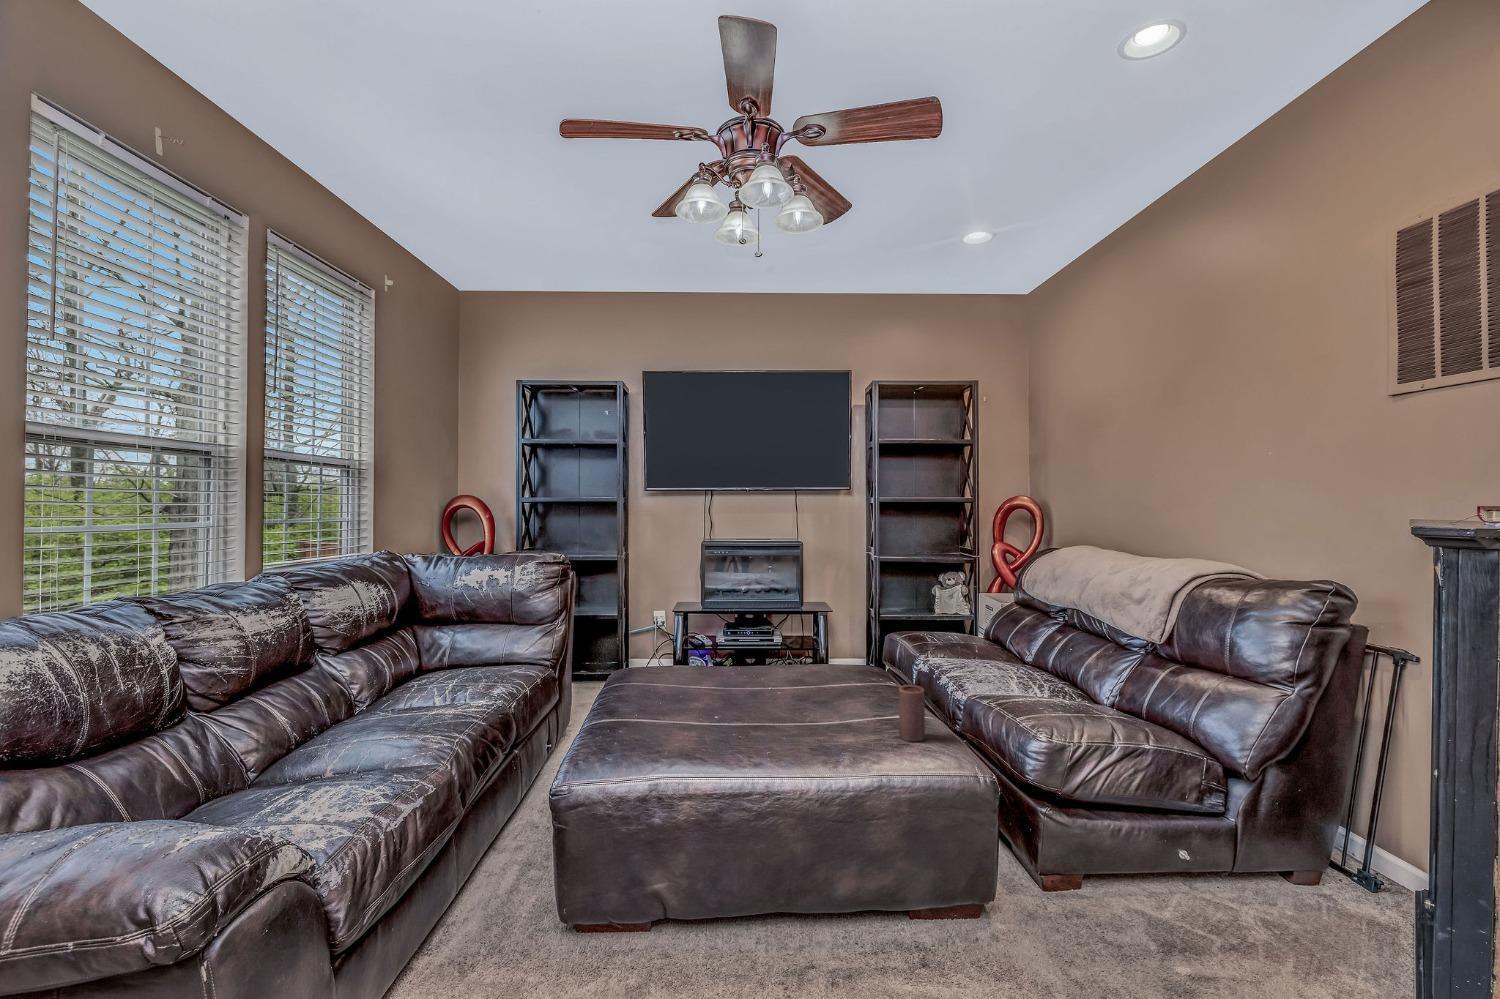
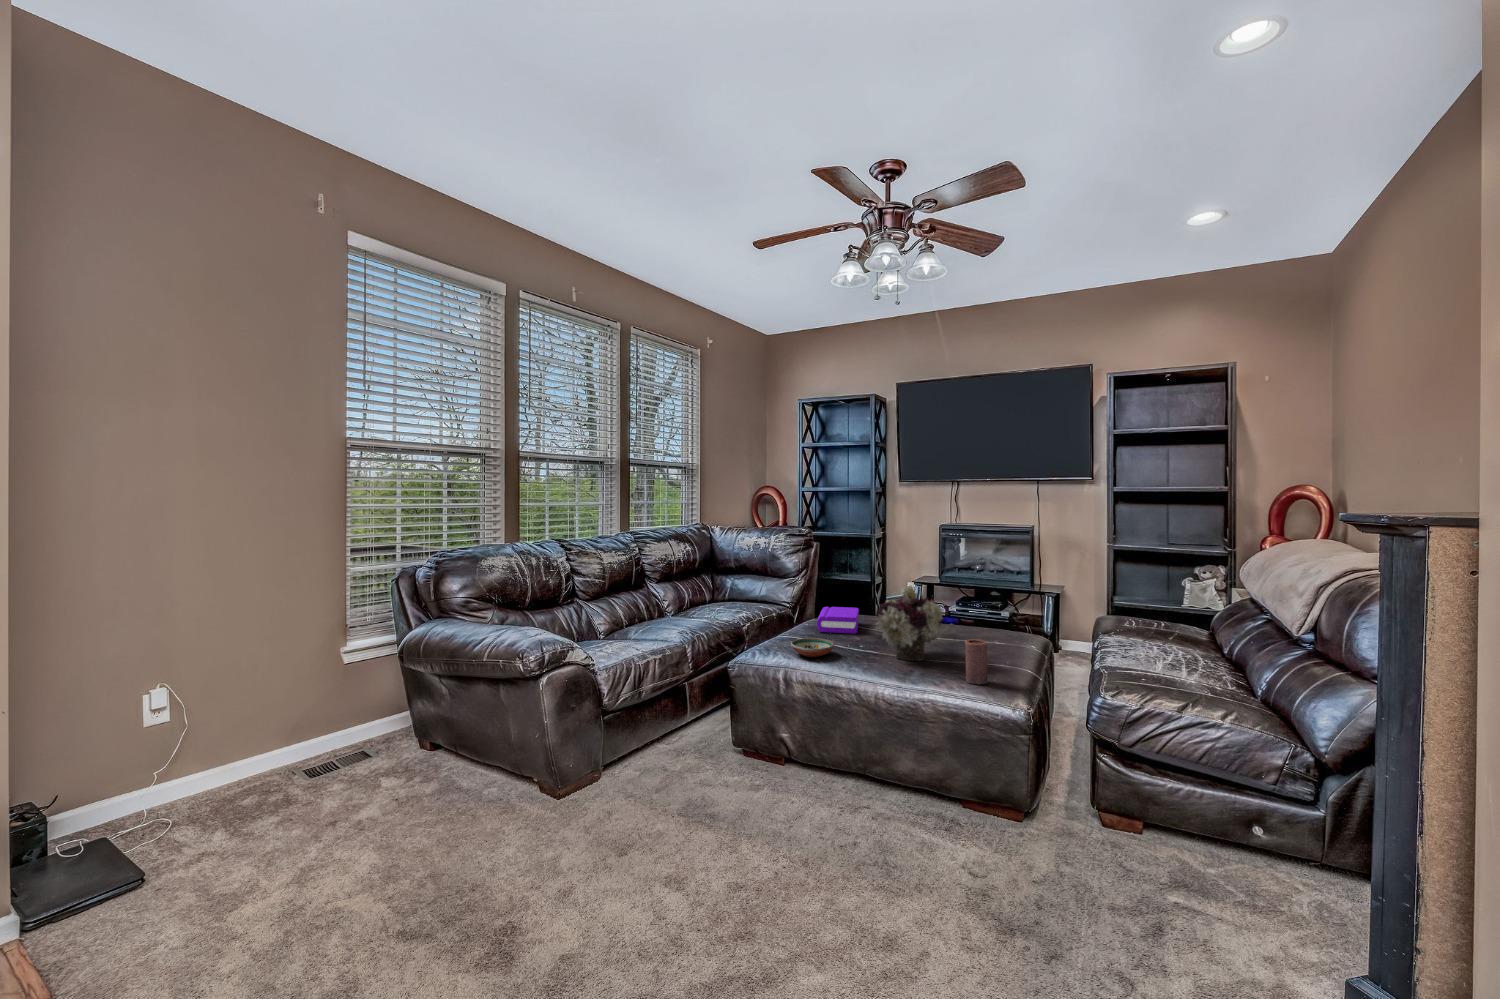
flower arrangement: none [764,624,846,723] -> present [876,585,944,661]
book: none [633,656,699,698] -> present [817,607,859,634]
decorative bowl: none [655,712,717,744] -> present [791,638,834,657]

